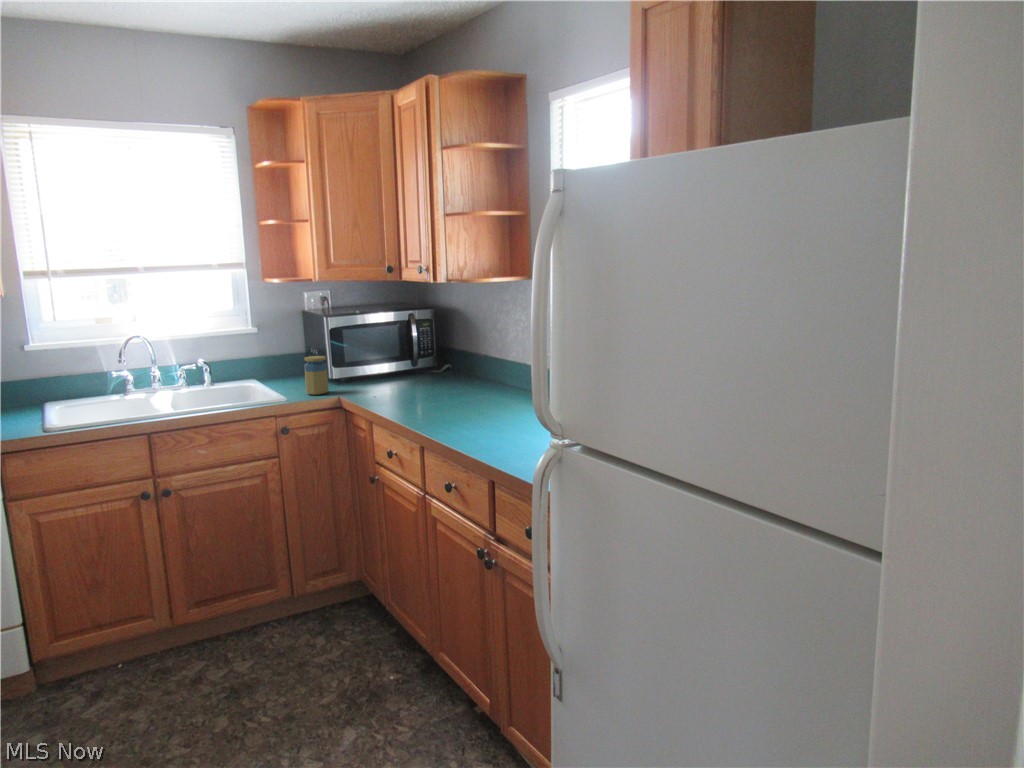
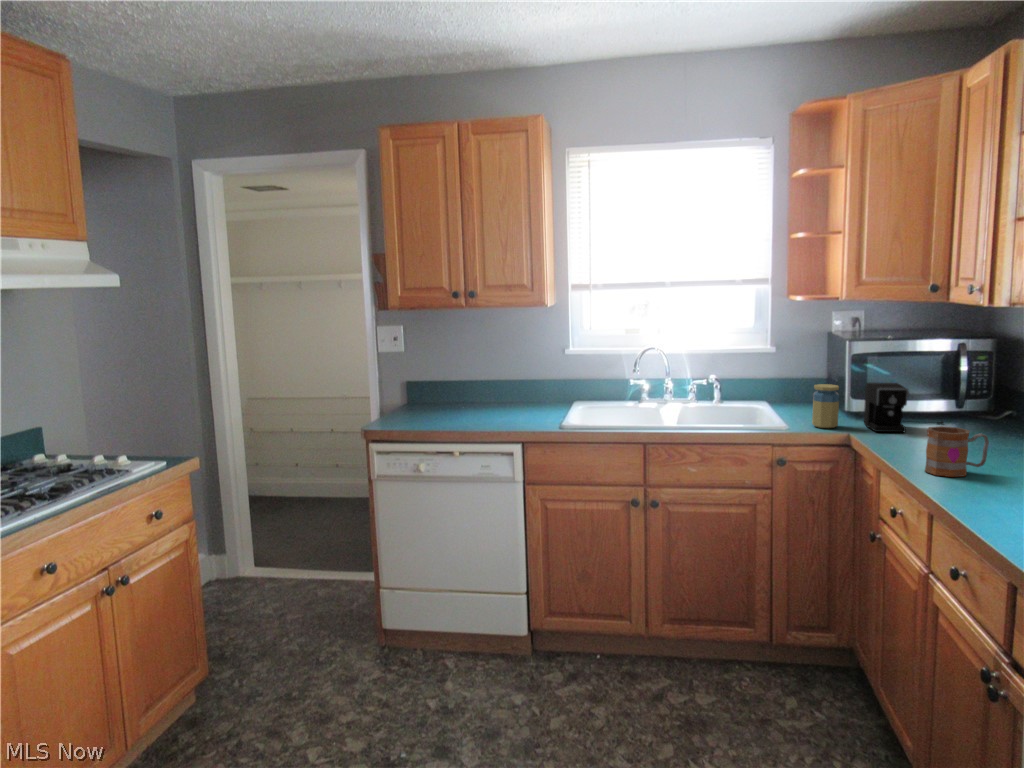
coffee maker: none [346,350,406,392] -> present [864,383,944,432]
mug: none [408,378,450,417] -> present [925,426,989,477]

